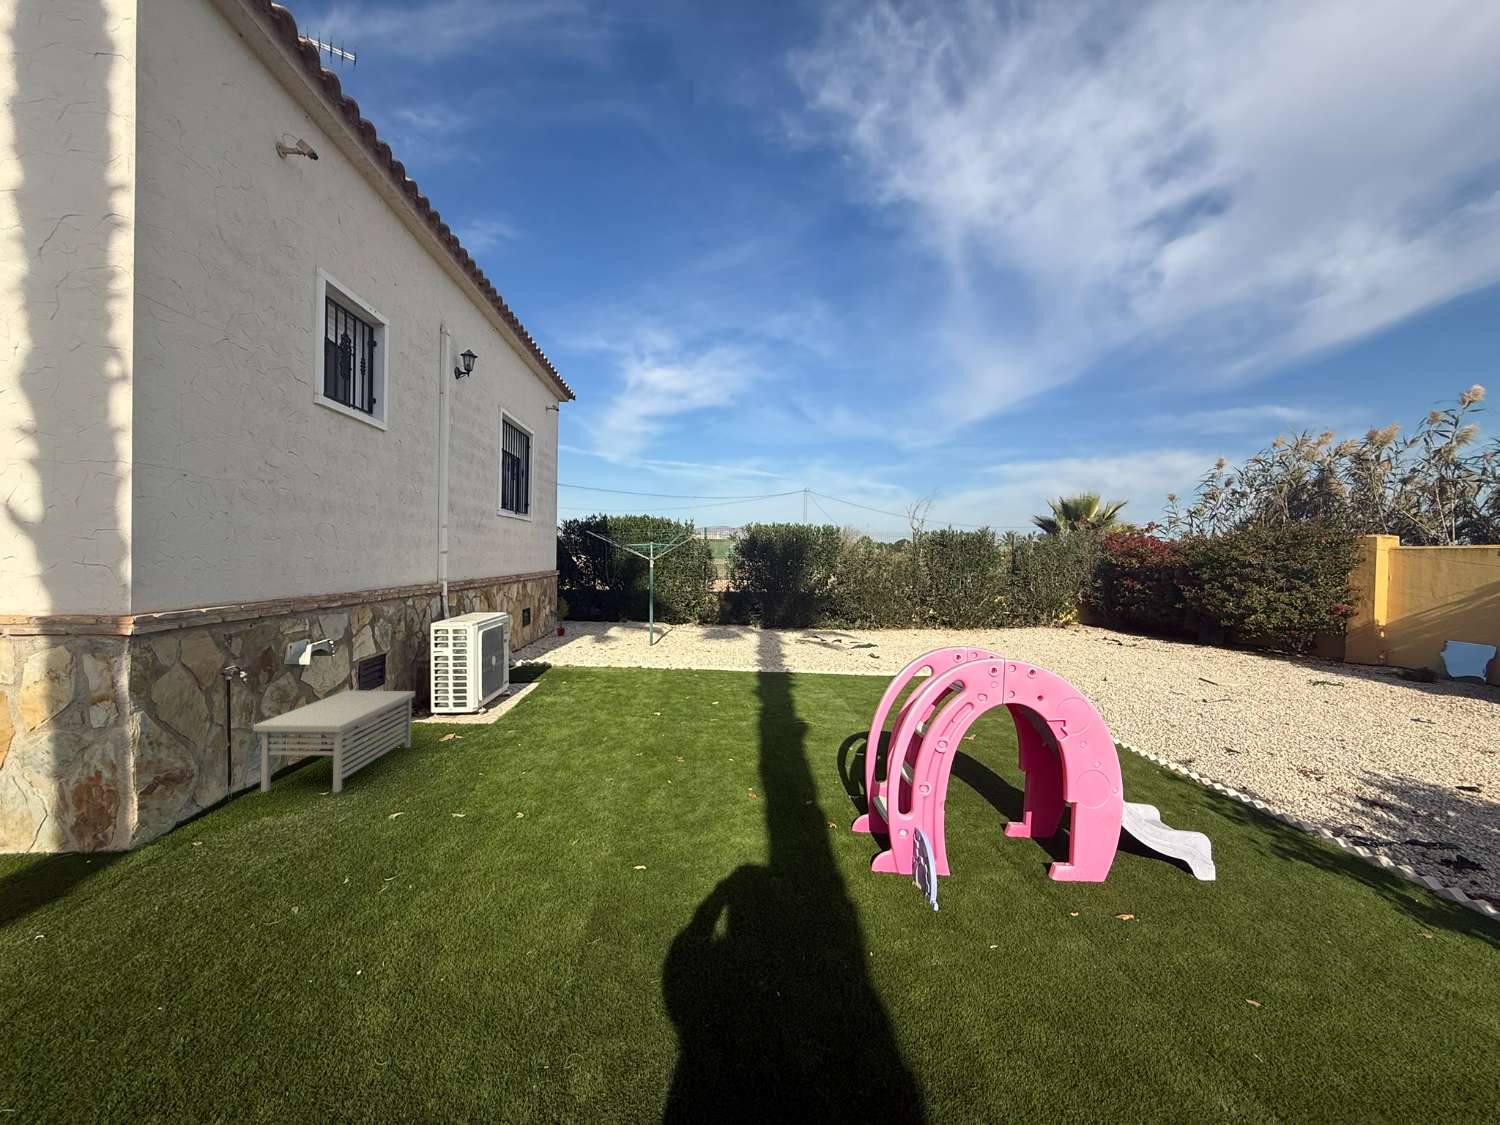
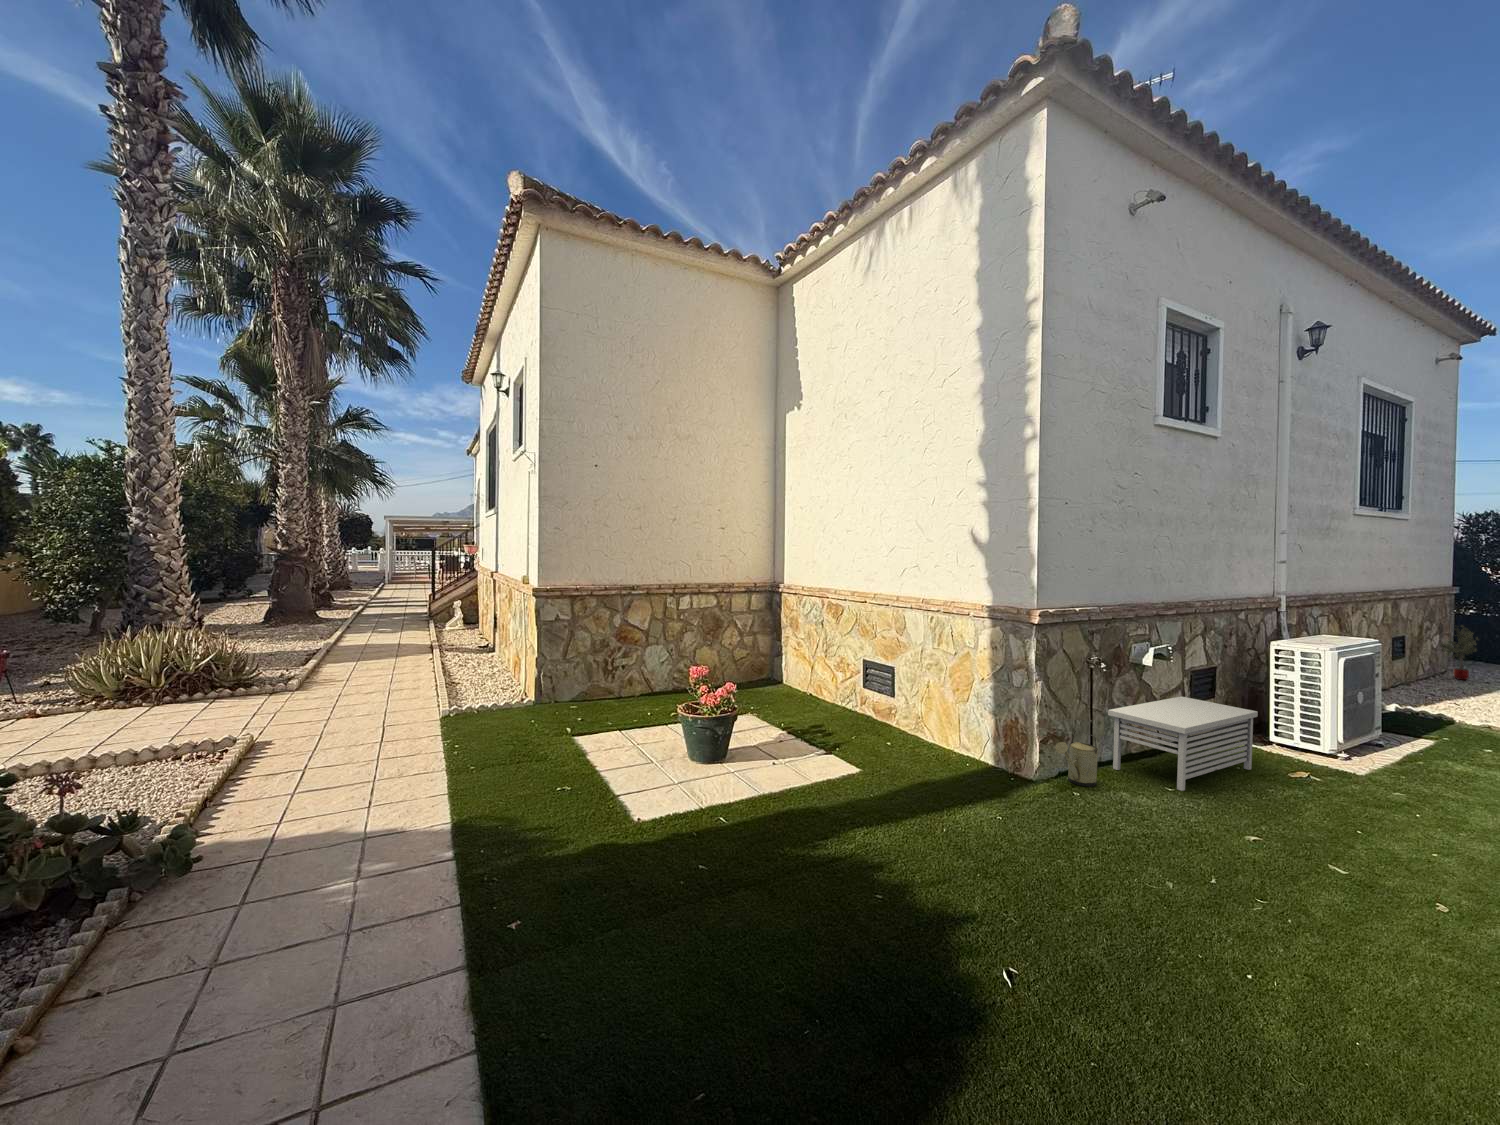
watering can: none [166,762,234,830] -> present [1055,731,1098,787]

